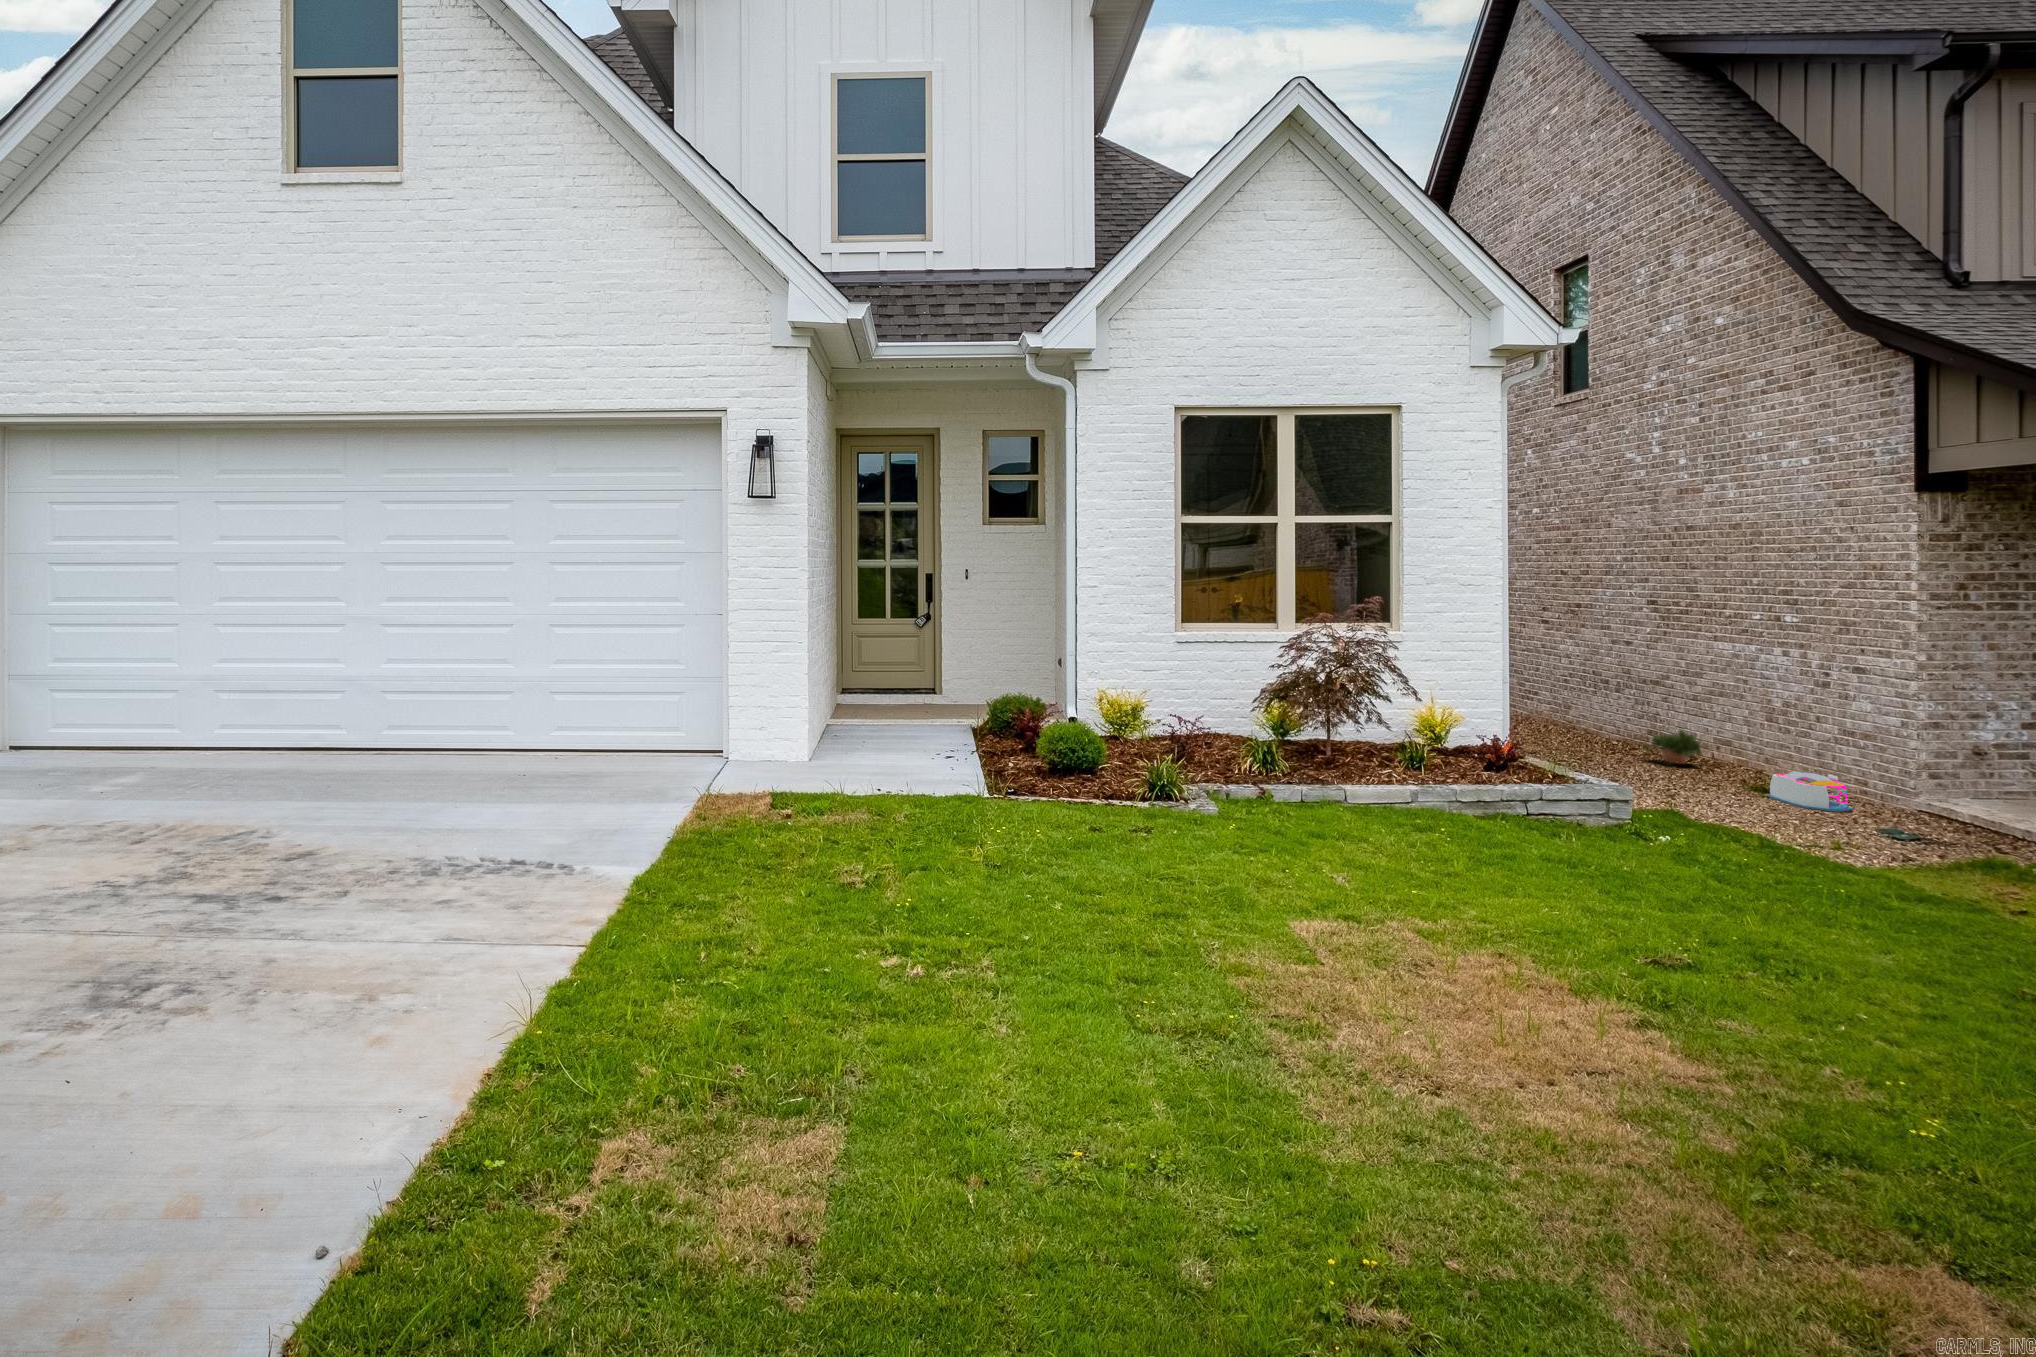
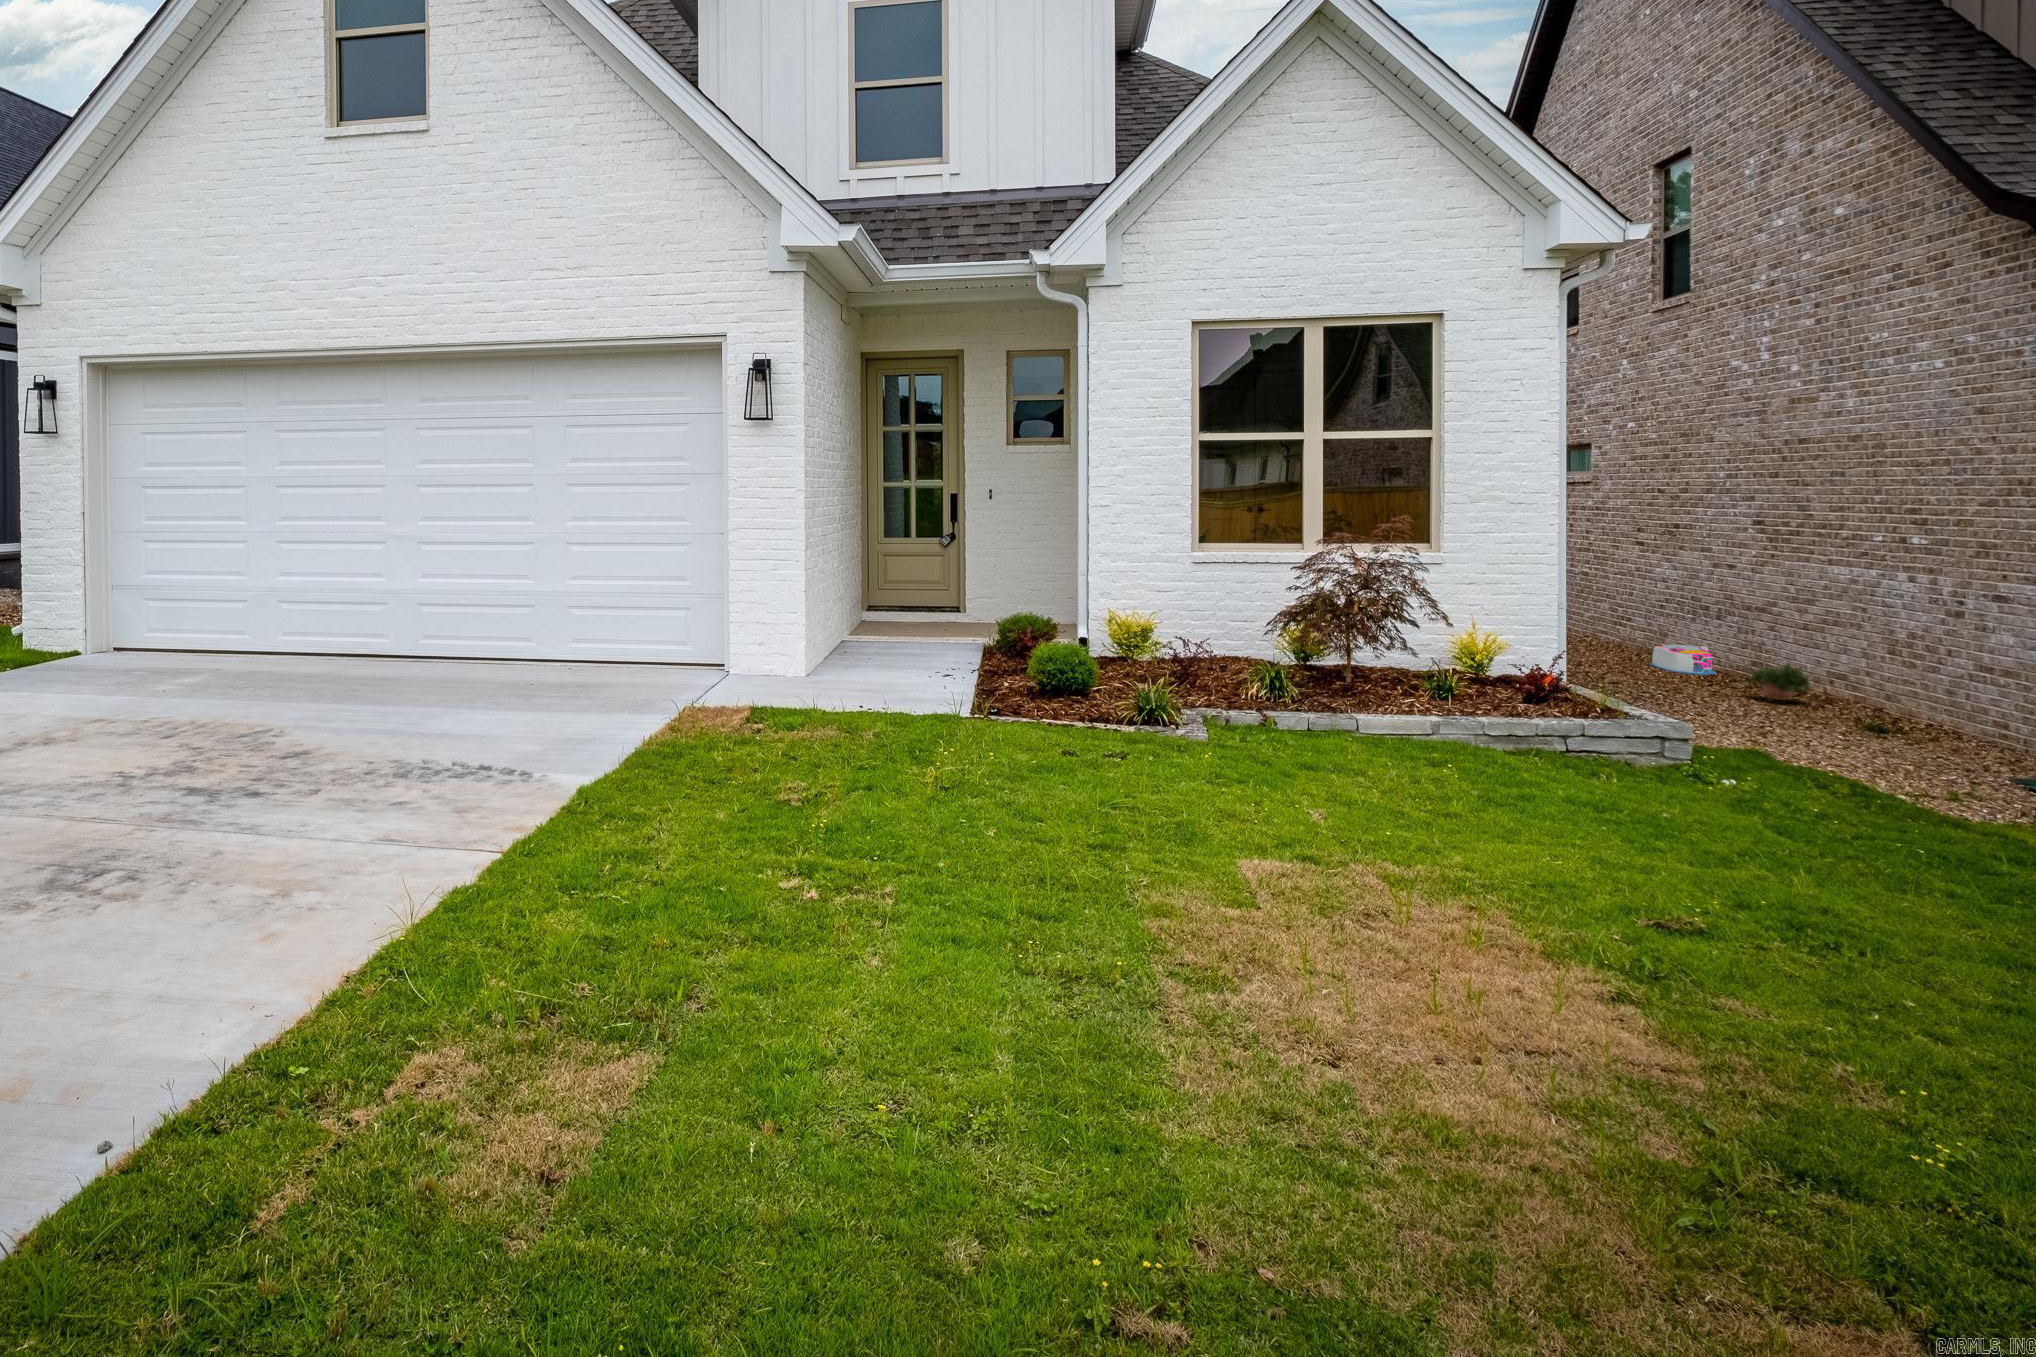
storage bin: present [1768,772,1853,812] -> present [1650,644,1716,675]

